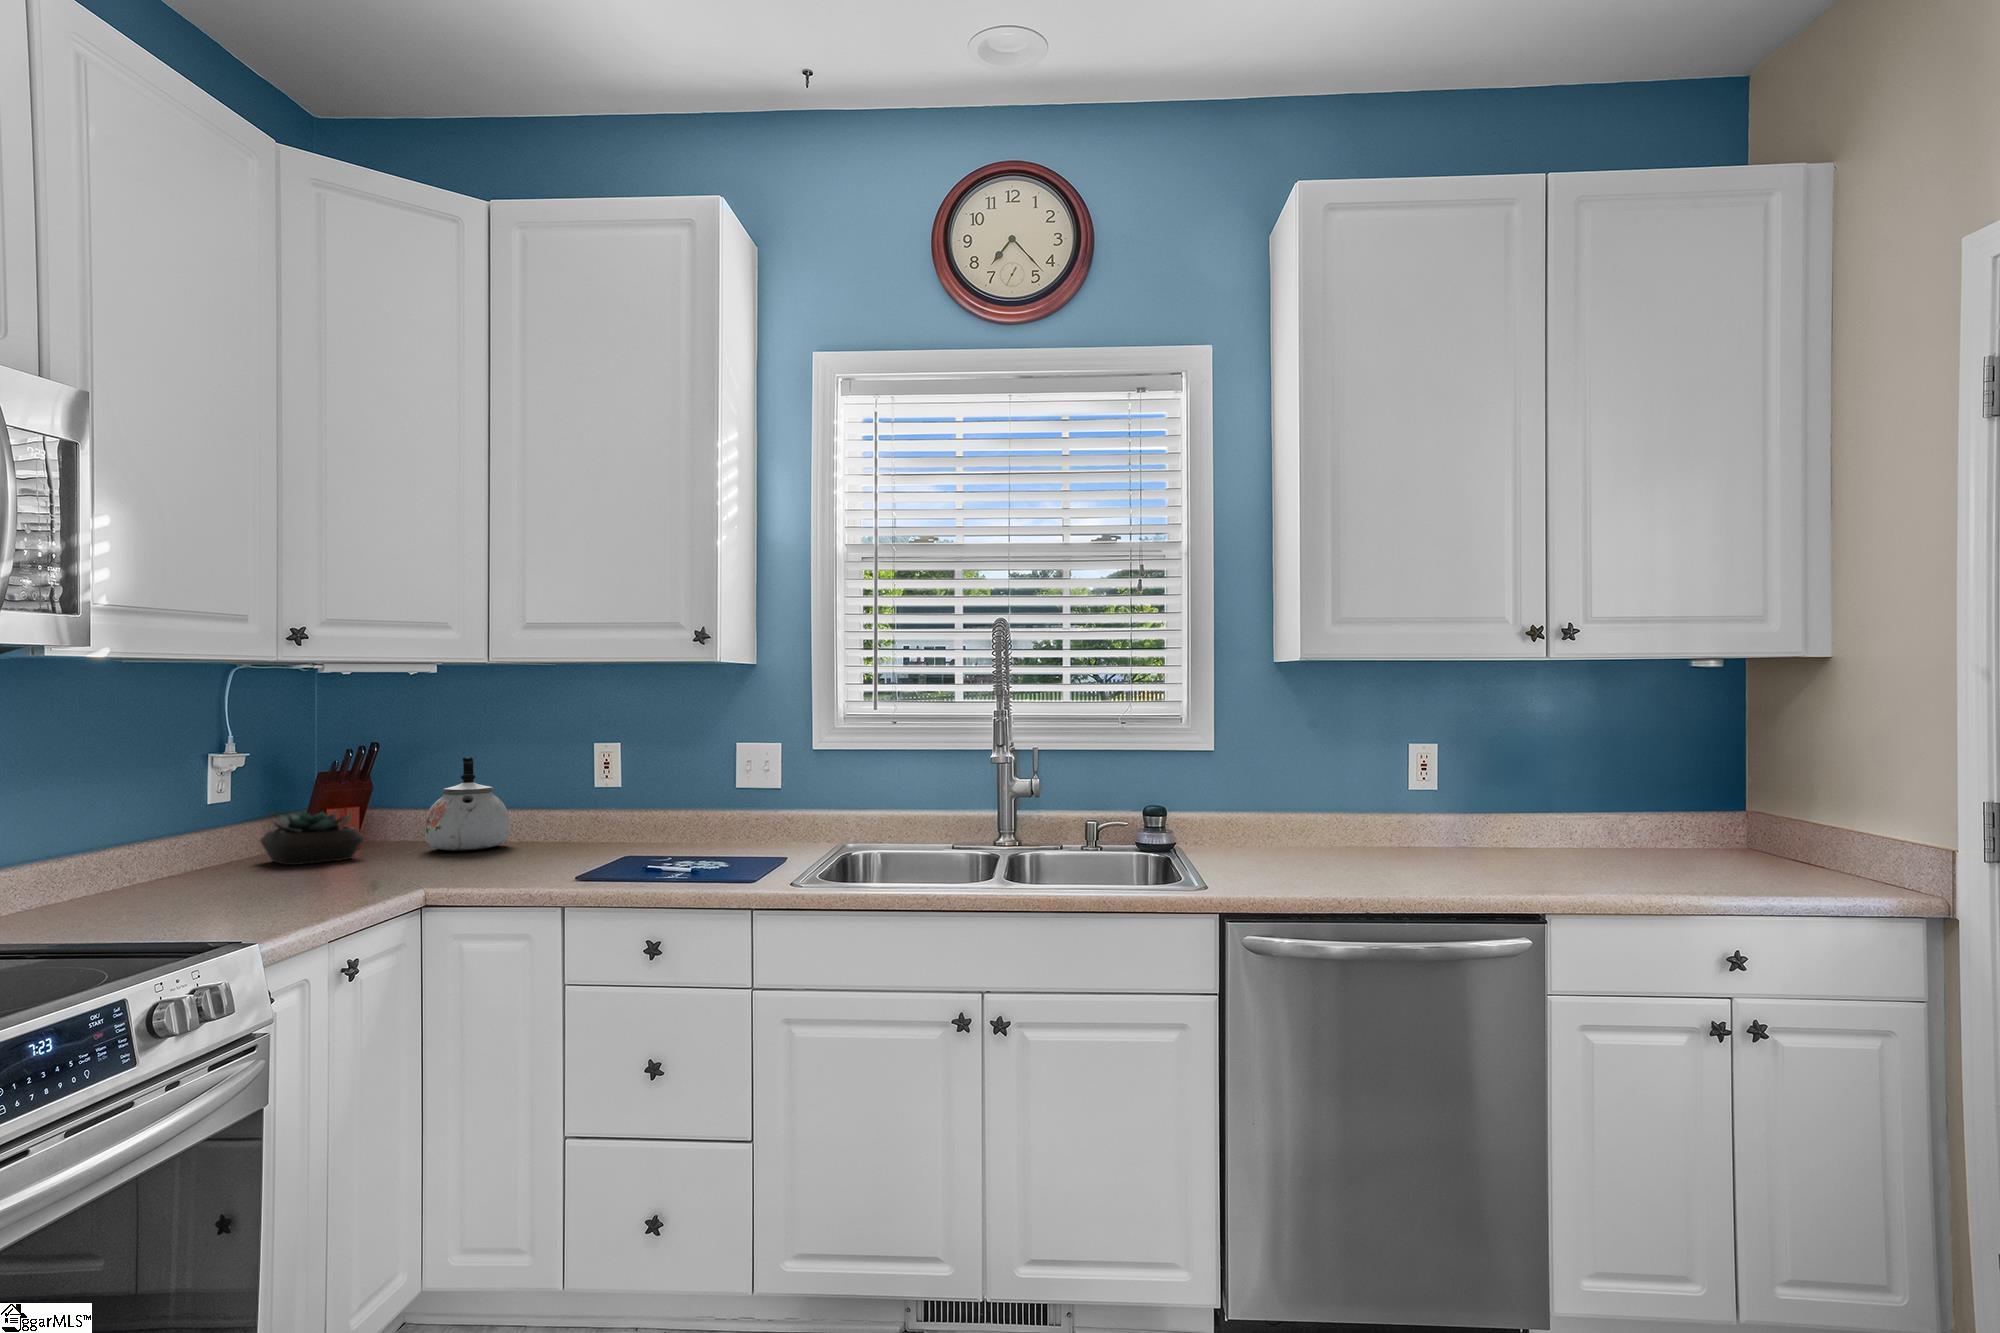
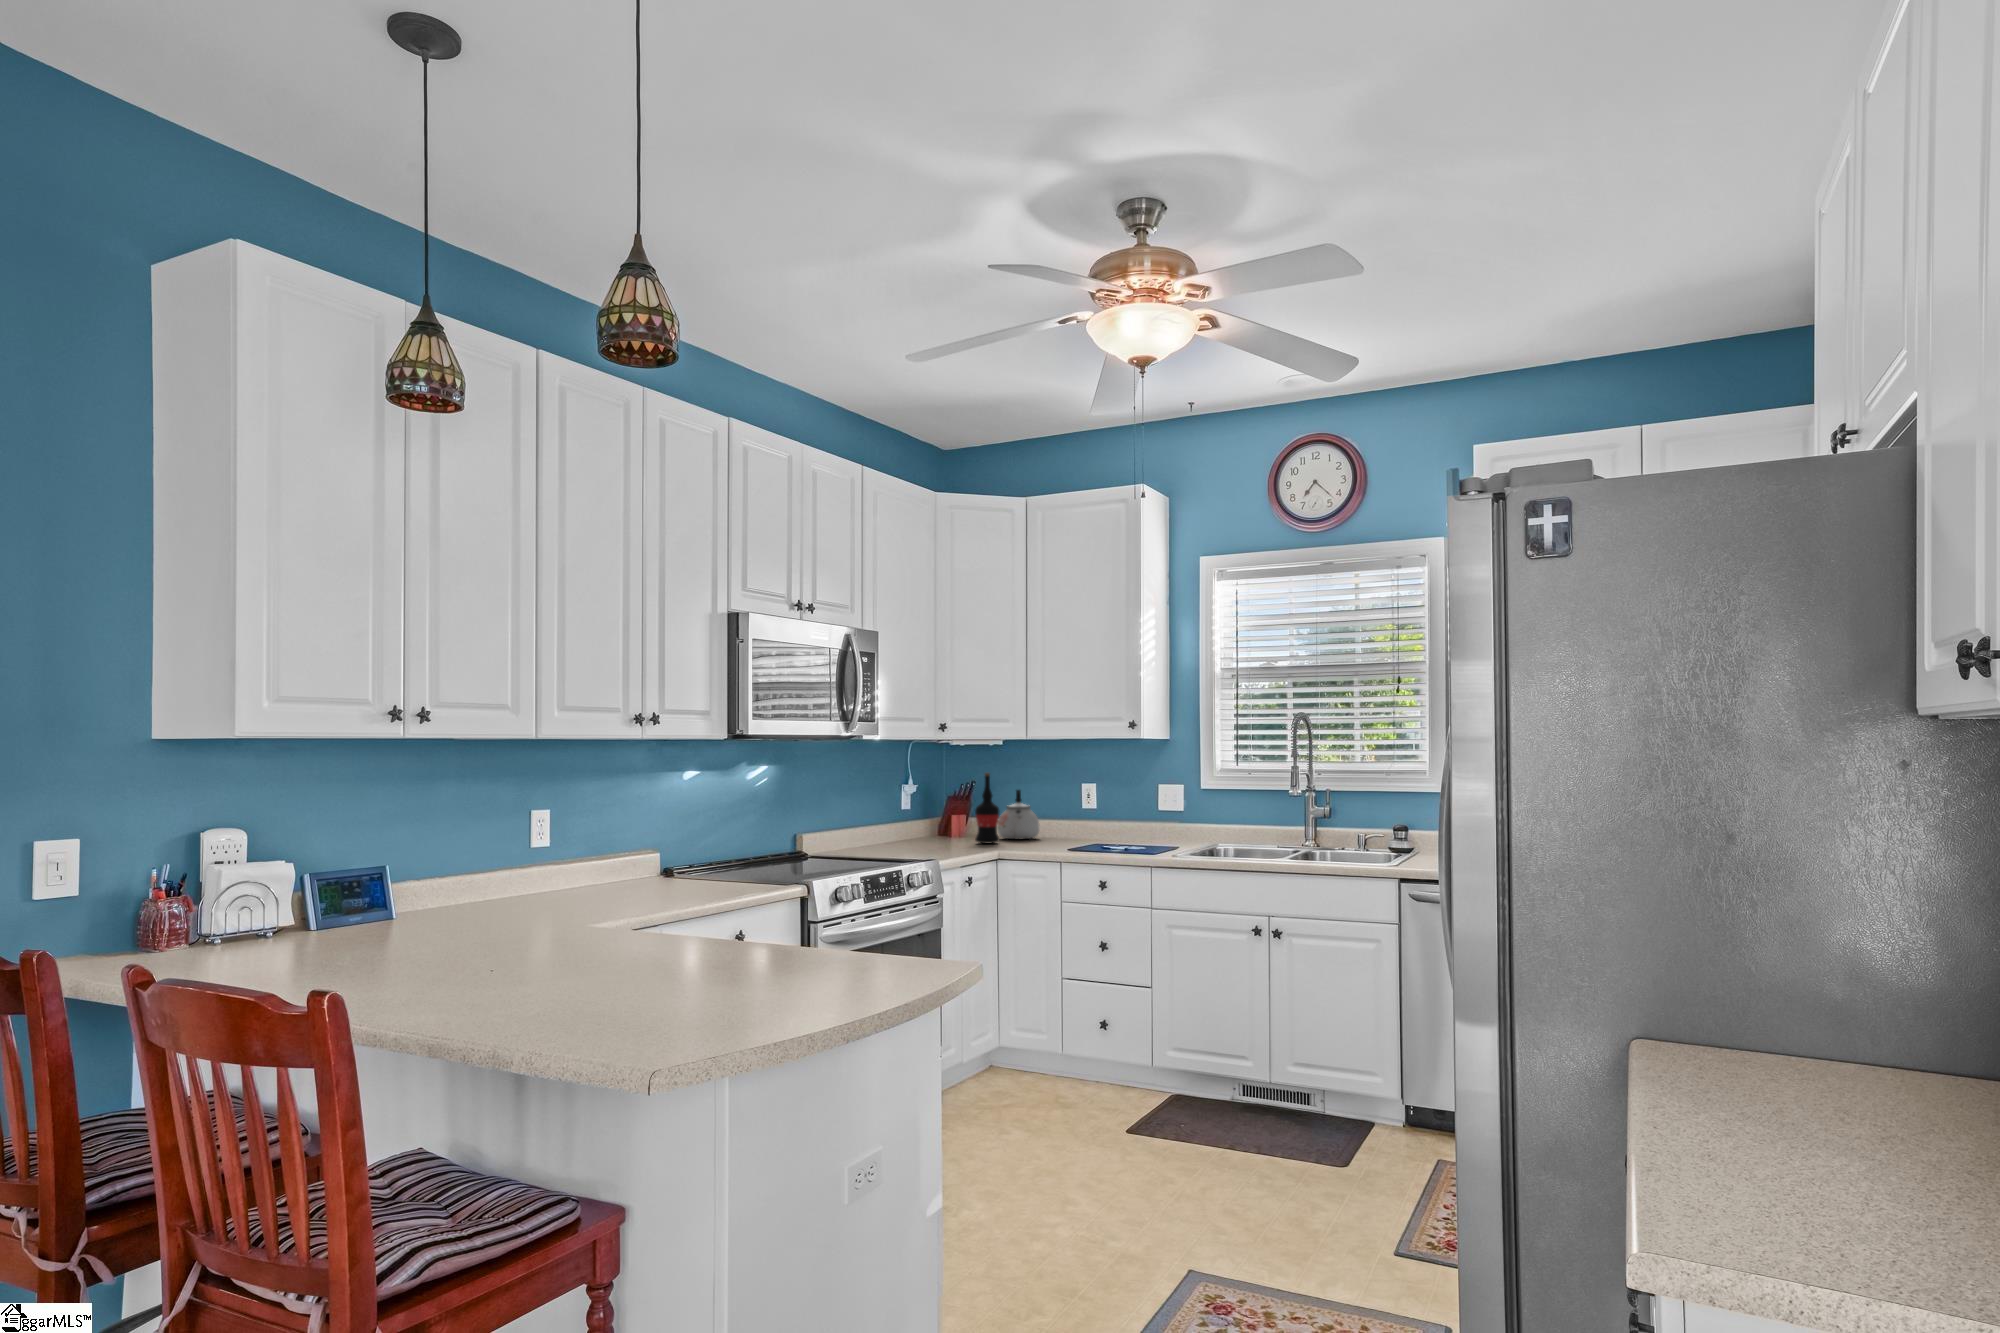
wine bottle: none [372,727,427,866] -> present [975,773,1000,843]
succulent plant: present [260,811,363,865] -> none [923,815,970,841]

